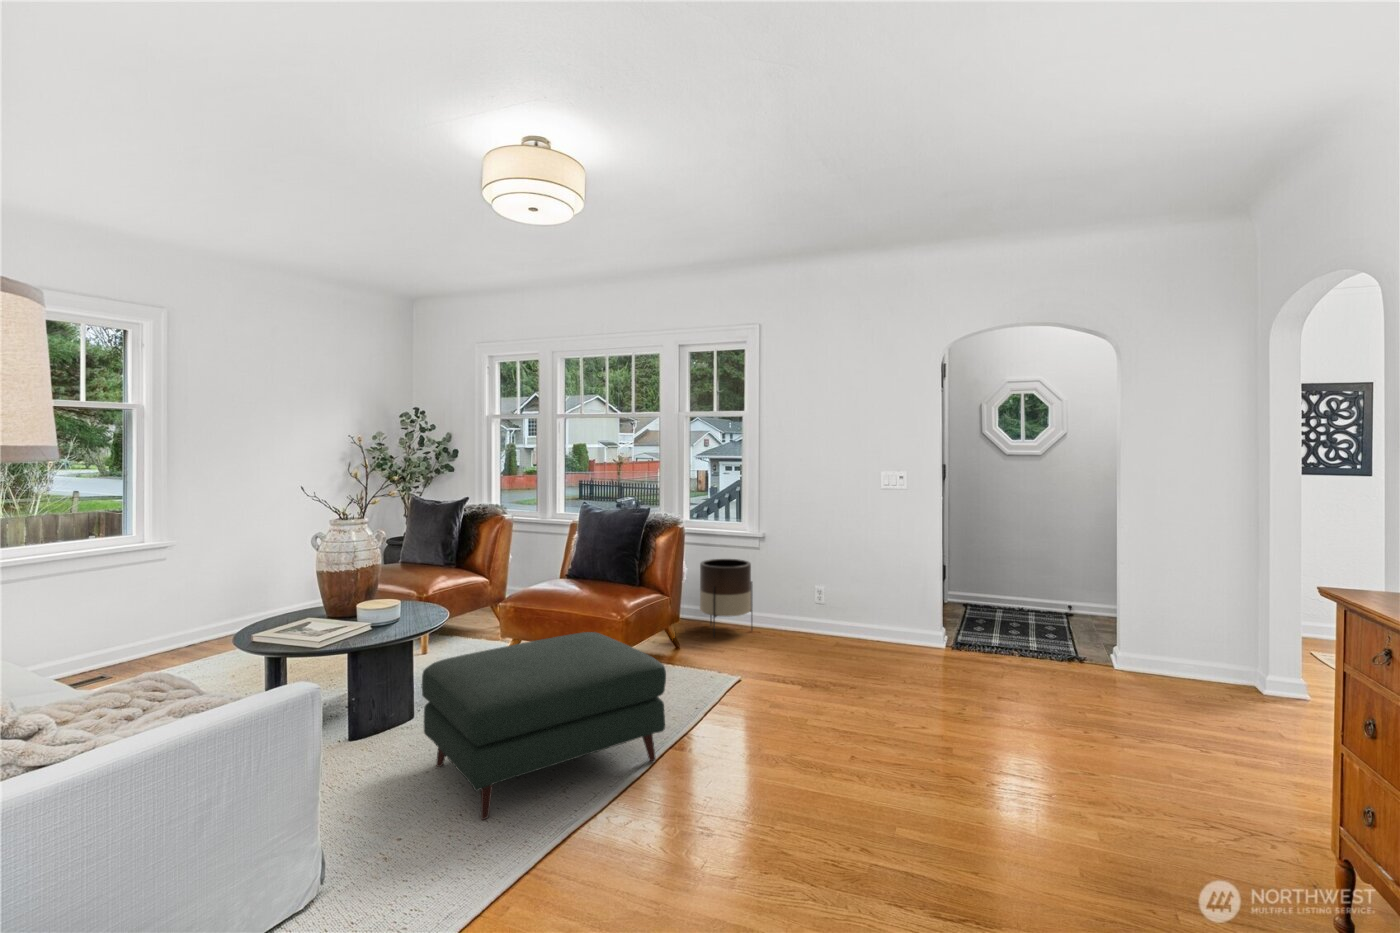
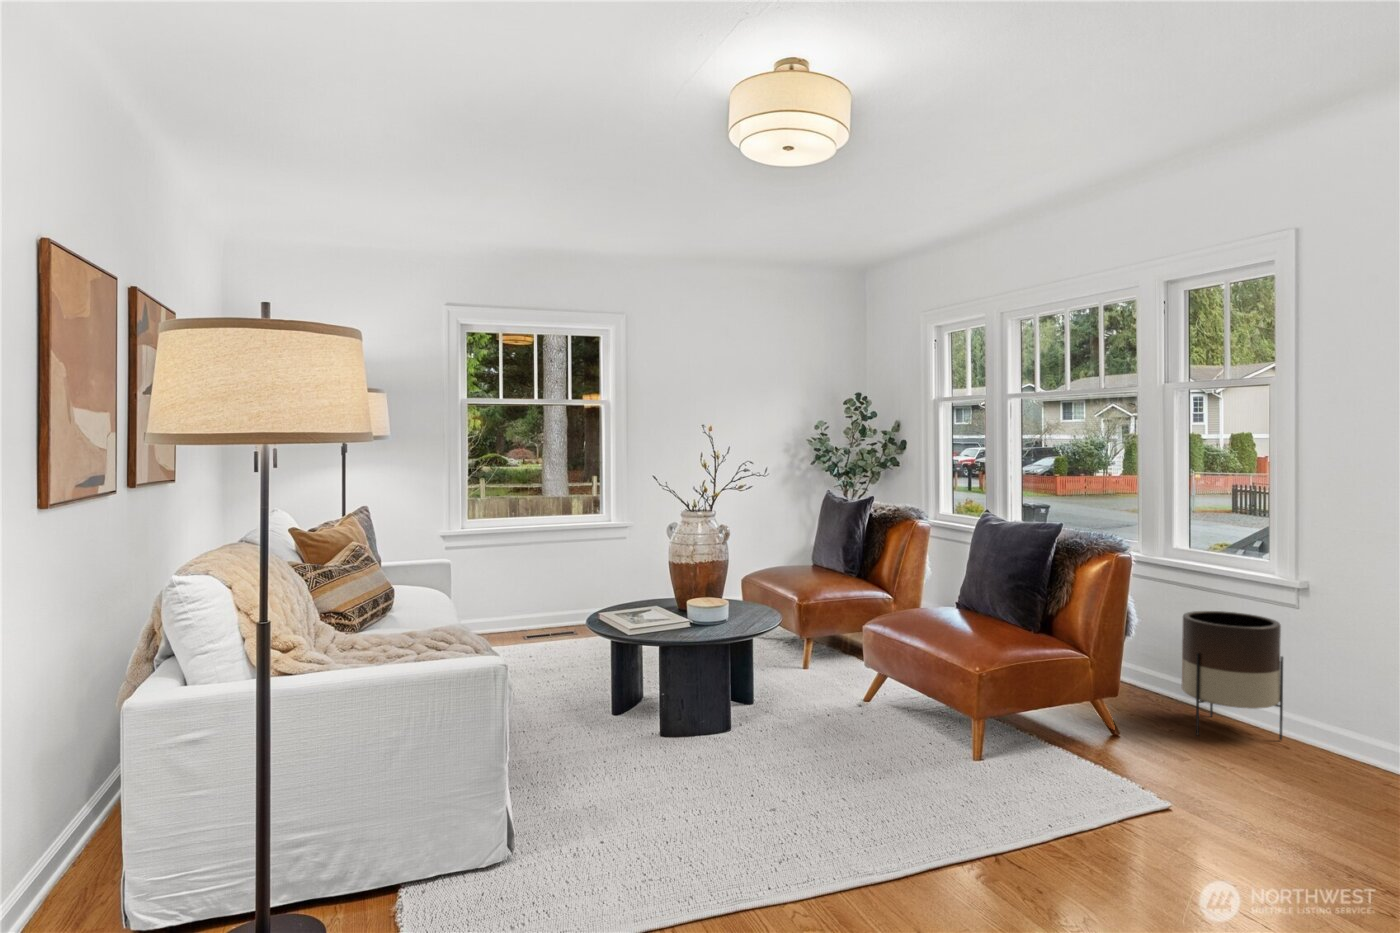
ottoman: present [422,632,666,820] -> none [661,670,943,870]

